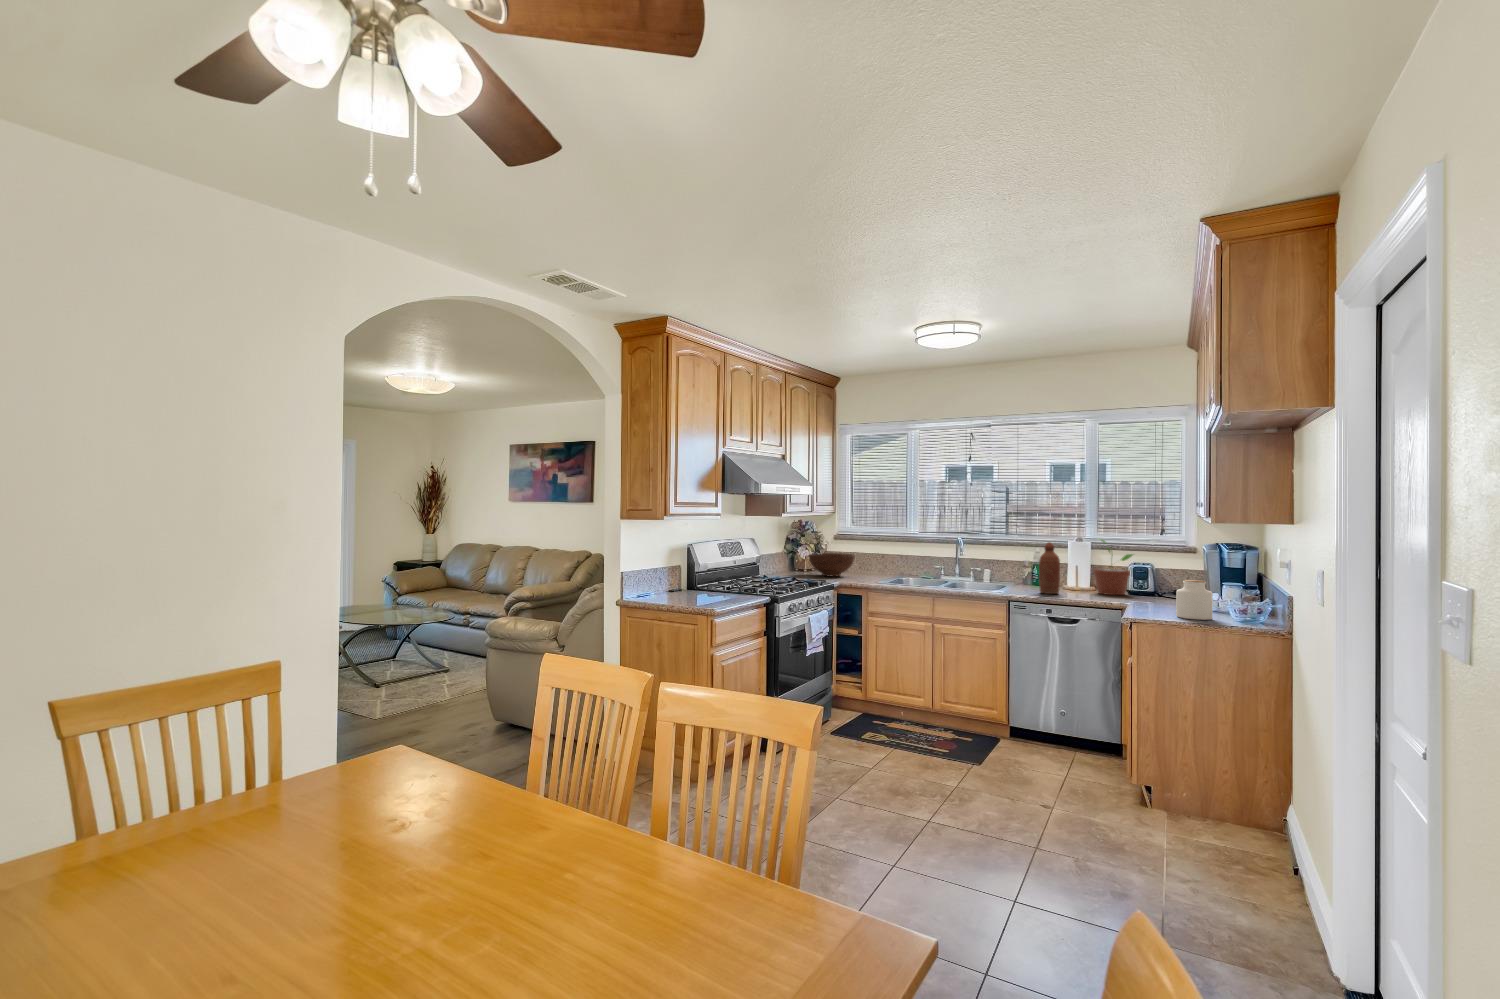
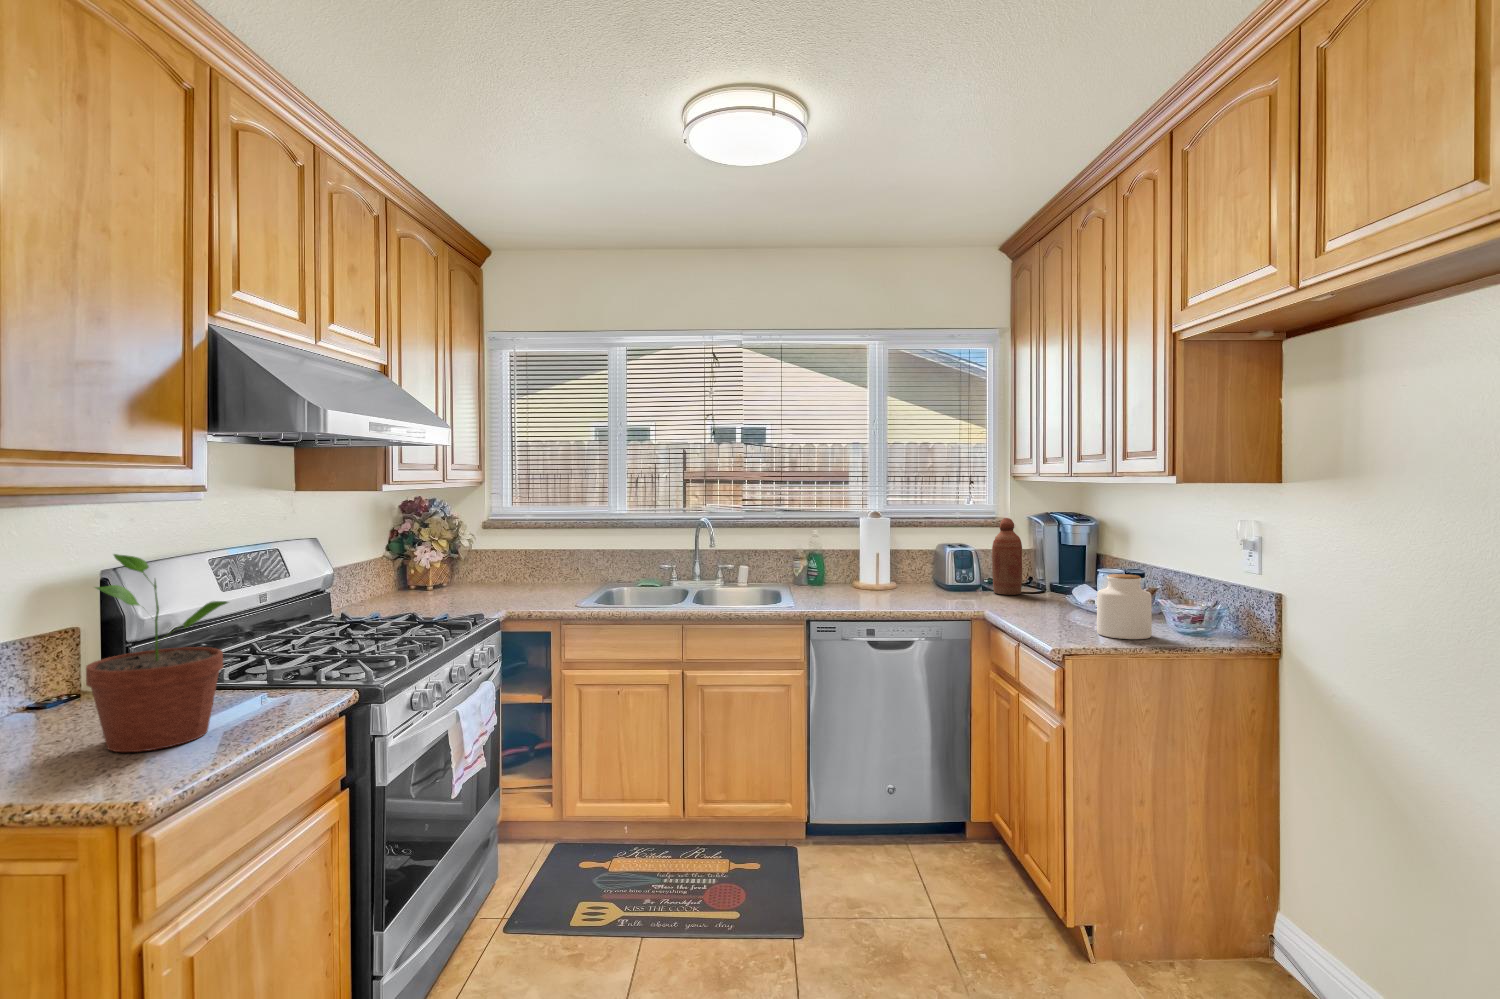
potted plant: present [1094,540,1133,595] -> present [86,554,228,752]
bottle: present [1039,542,1060,594] -> present [992,518,1022,595]
fruit bowl: present [809,553,855,576] -> none [437,554,526,598]

